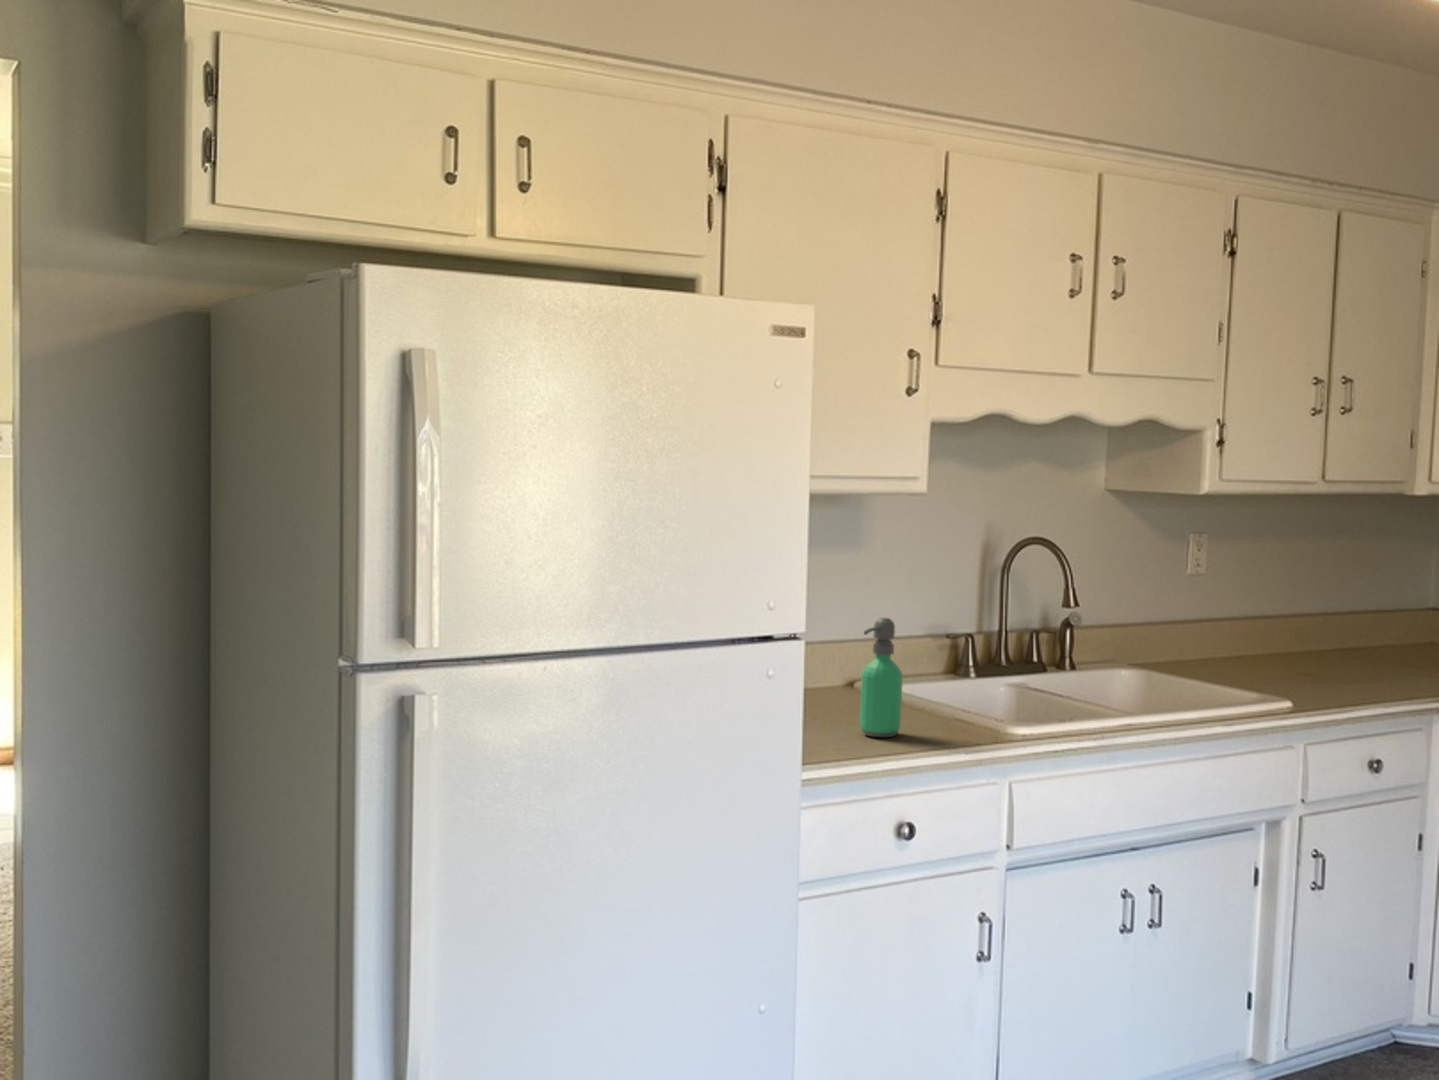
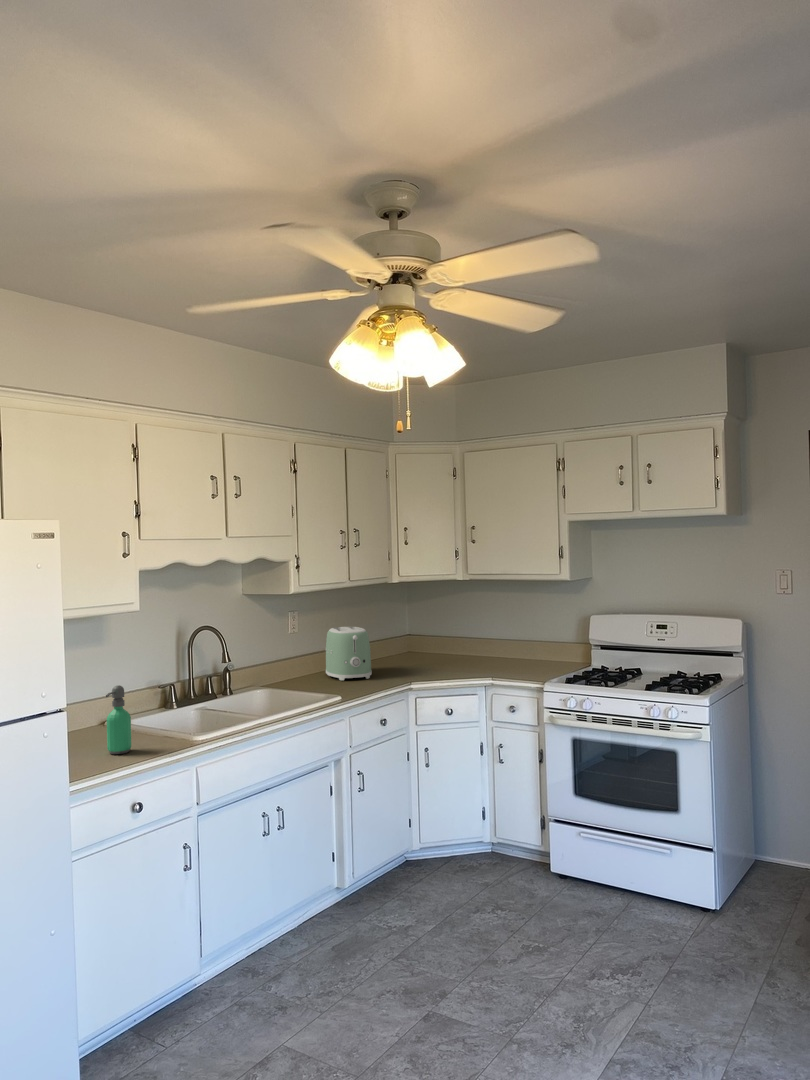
toaster: none [1255,571,1352,675] -> present [326,627,372,680]

